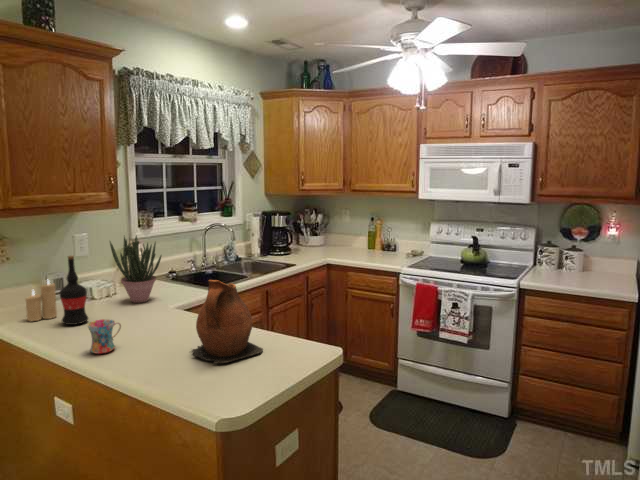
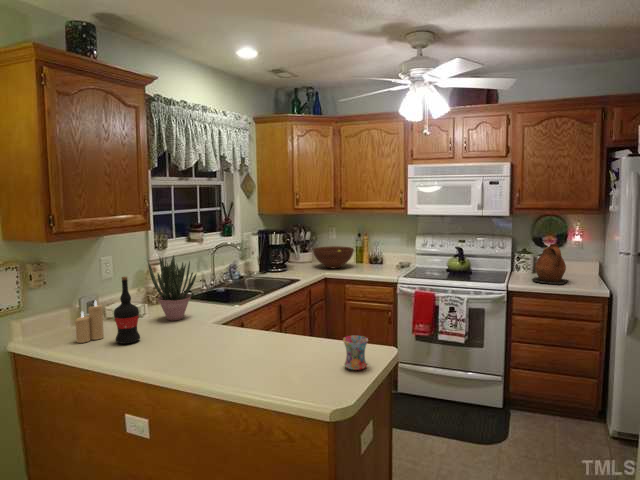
fruit bowl: none [318,231,361,254] -> present [313,246,354,268]
ceramic pitcher: present [192,280,263,364] -> present [532,244,568,284]
mug: present [87,319,121,354] -> present [343,336,368,370]

